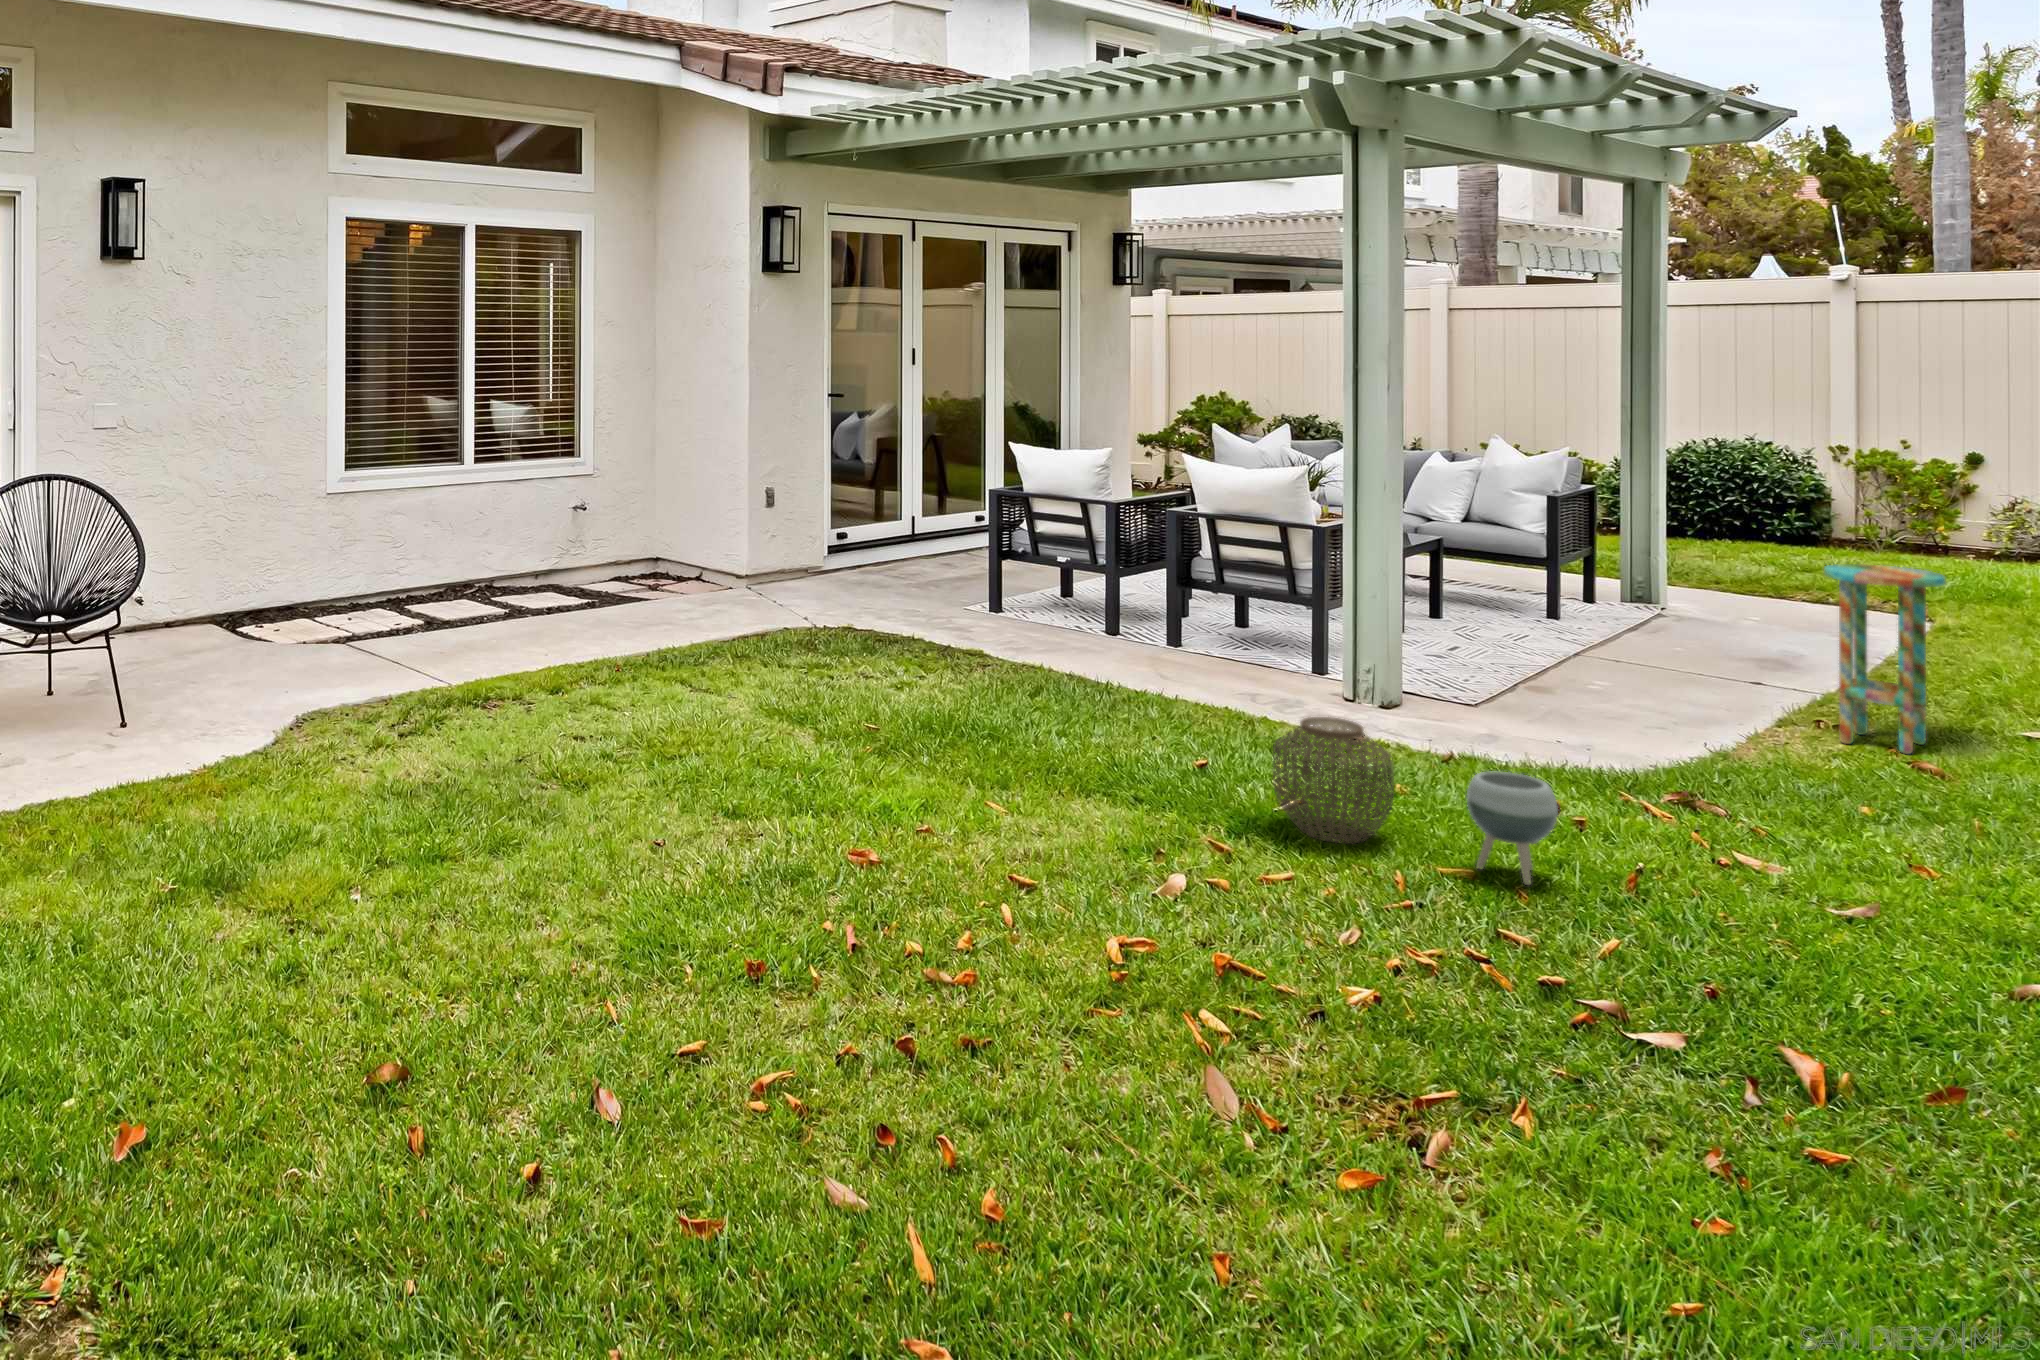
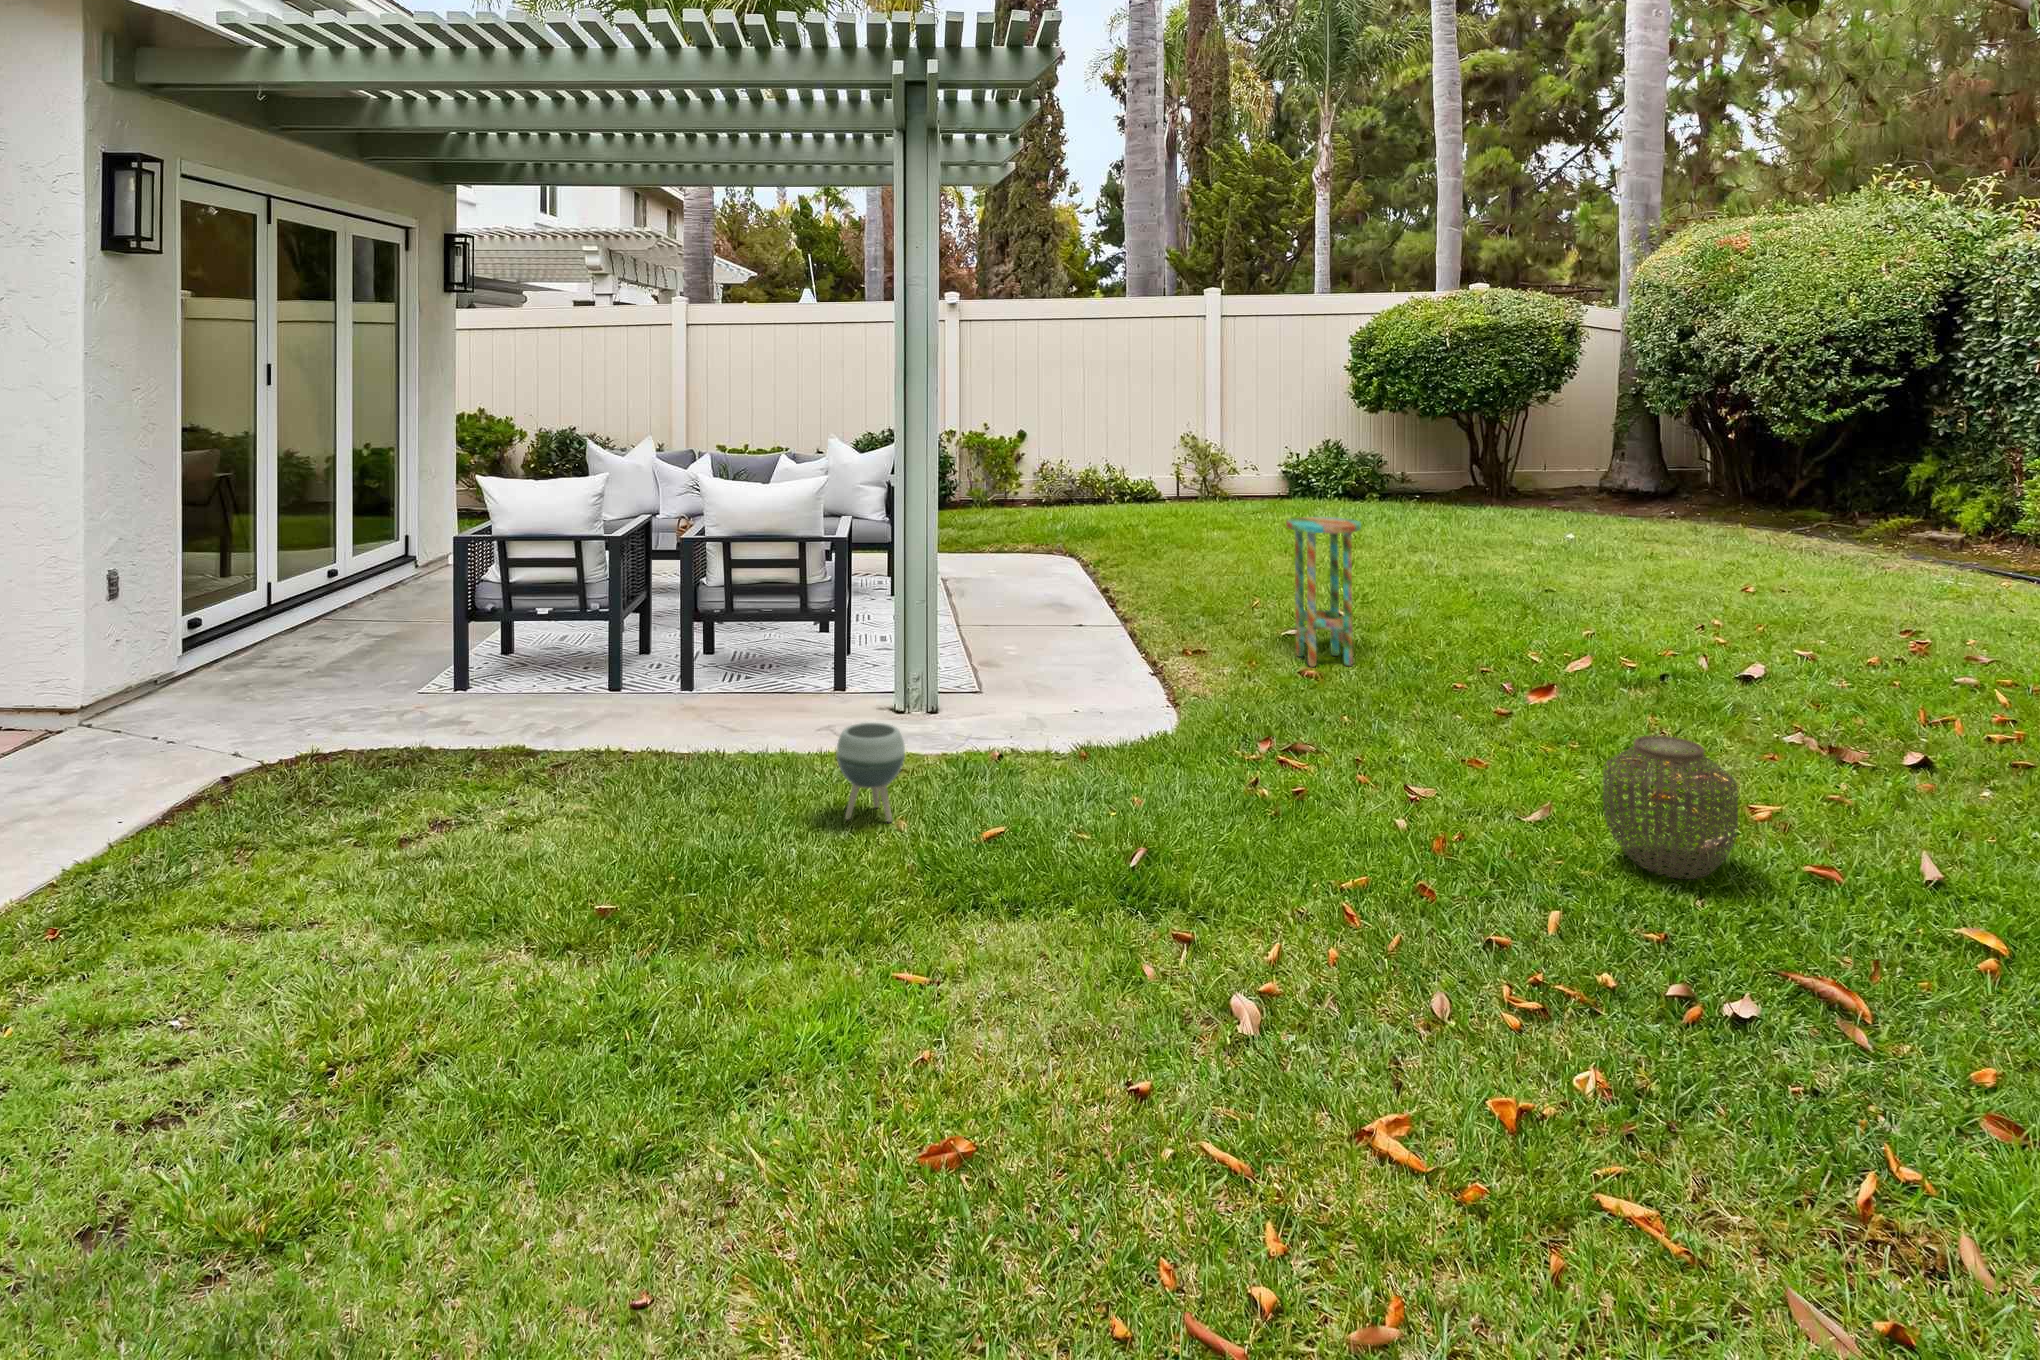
woven basket: present [1273,717,1394,843] -> present [1603,736,1738,879]
planter: present [1467,771,1558,885] -> present [837,723,905,822]

